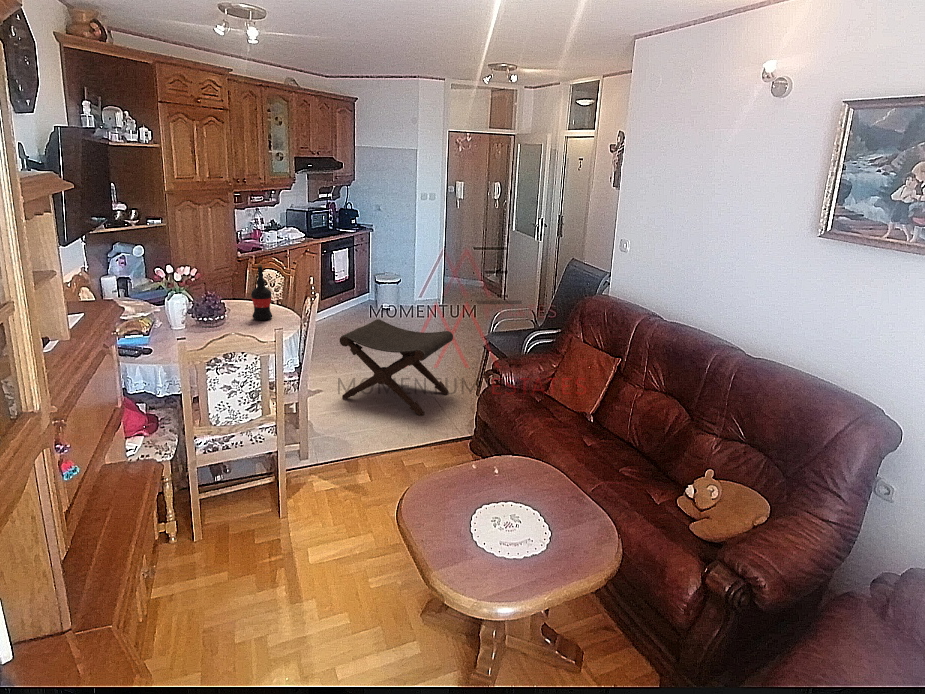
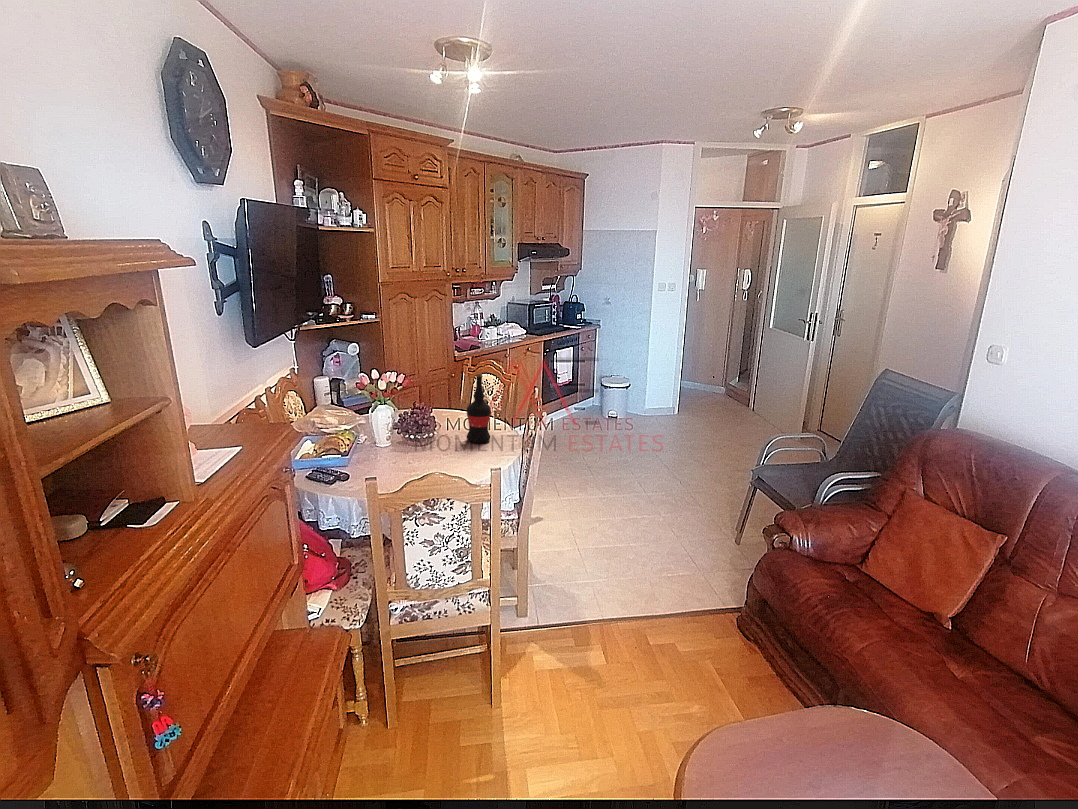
footstool: present [340,319,453,416] -> none [565,438,709,568]

